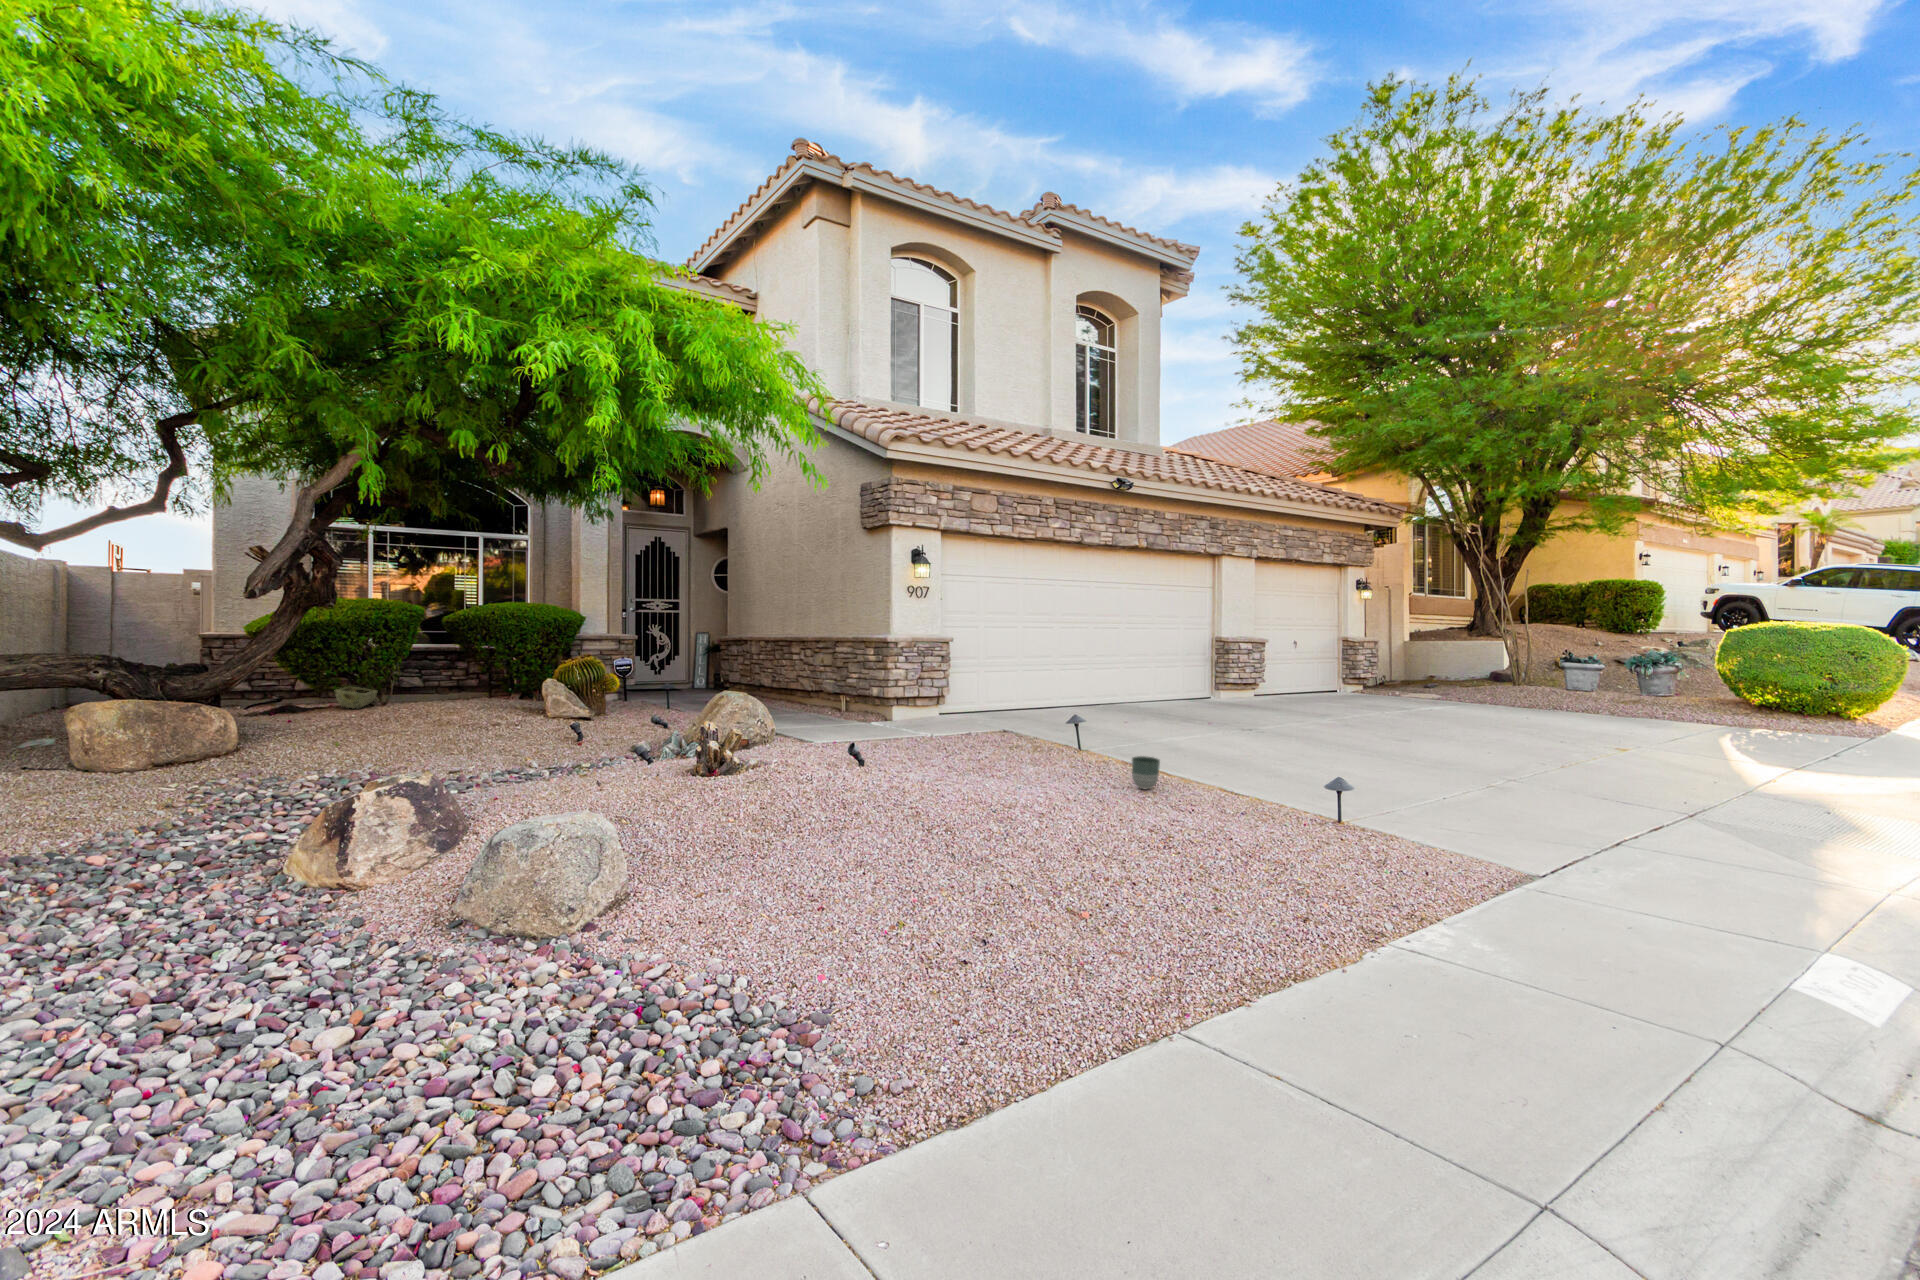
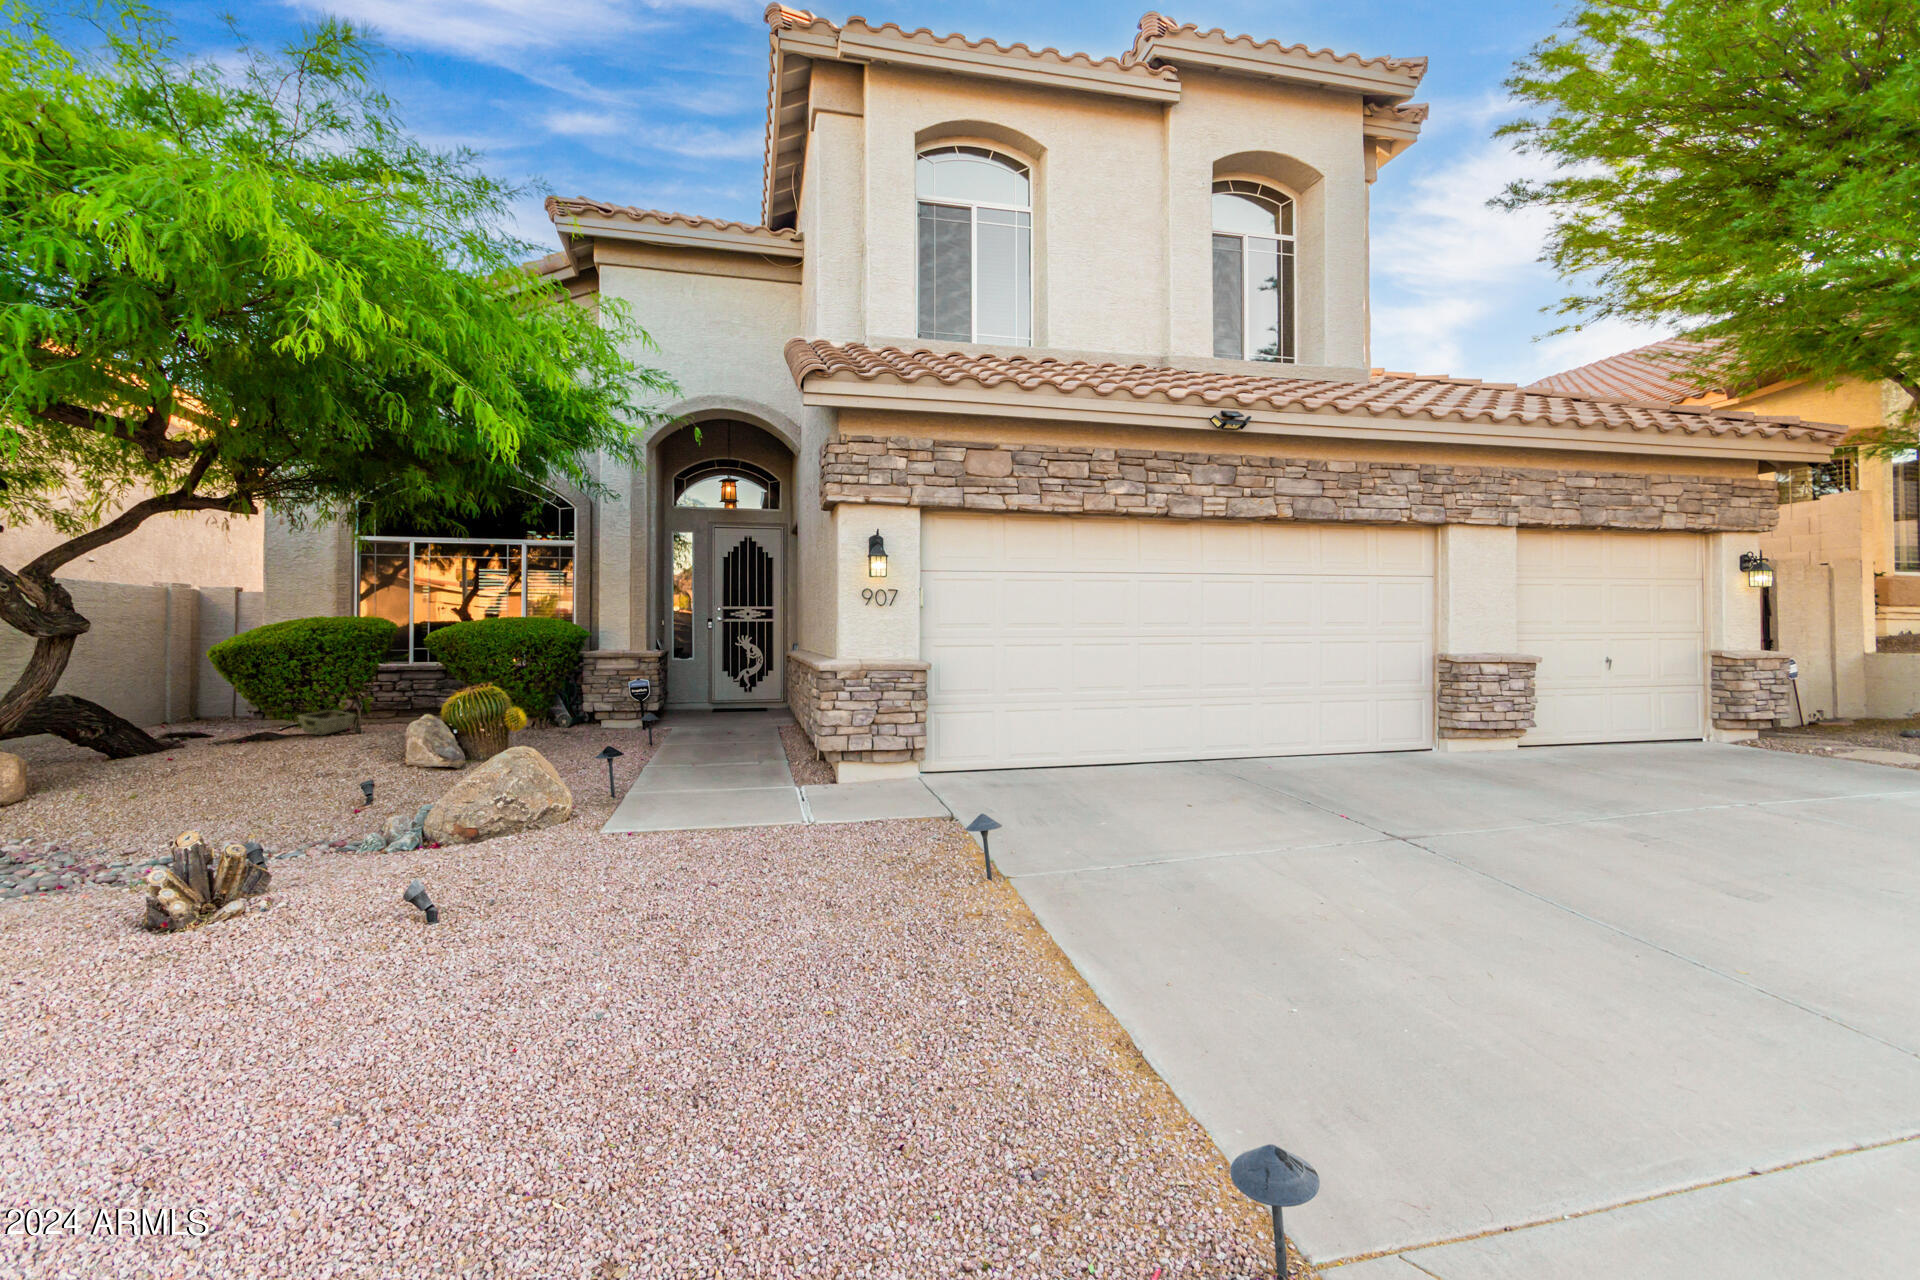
planter: present [1132,756,1160,789] -> none [918,985,984,1077]

